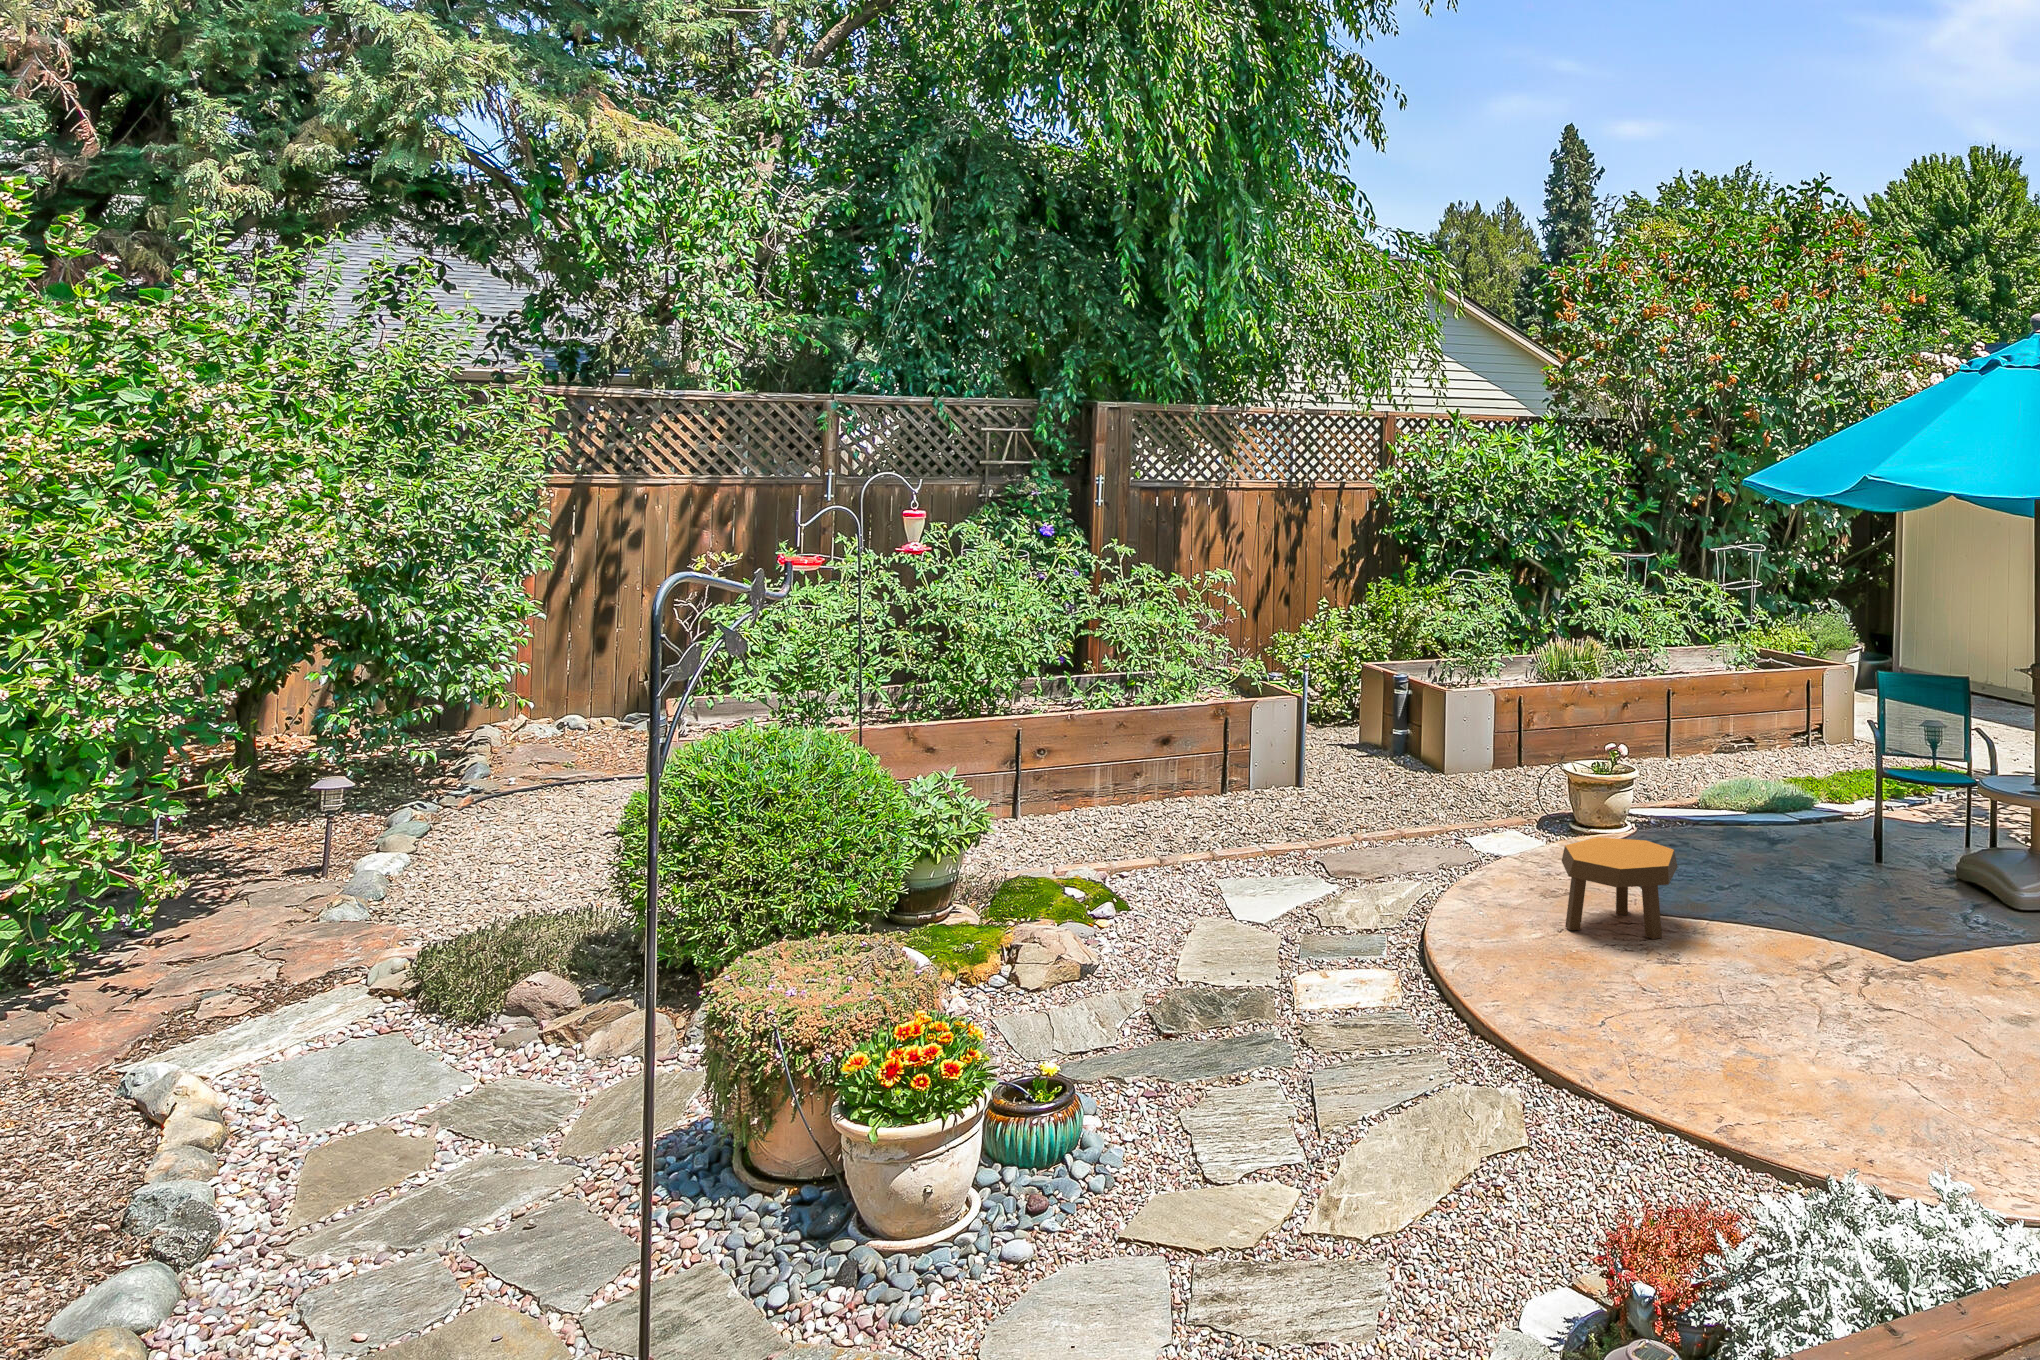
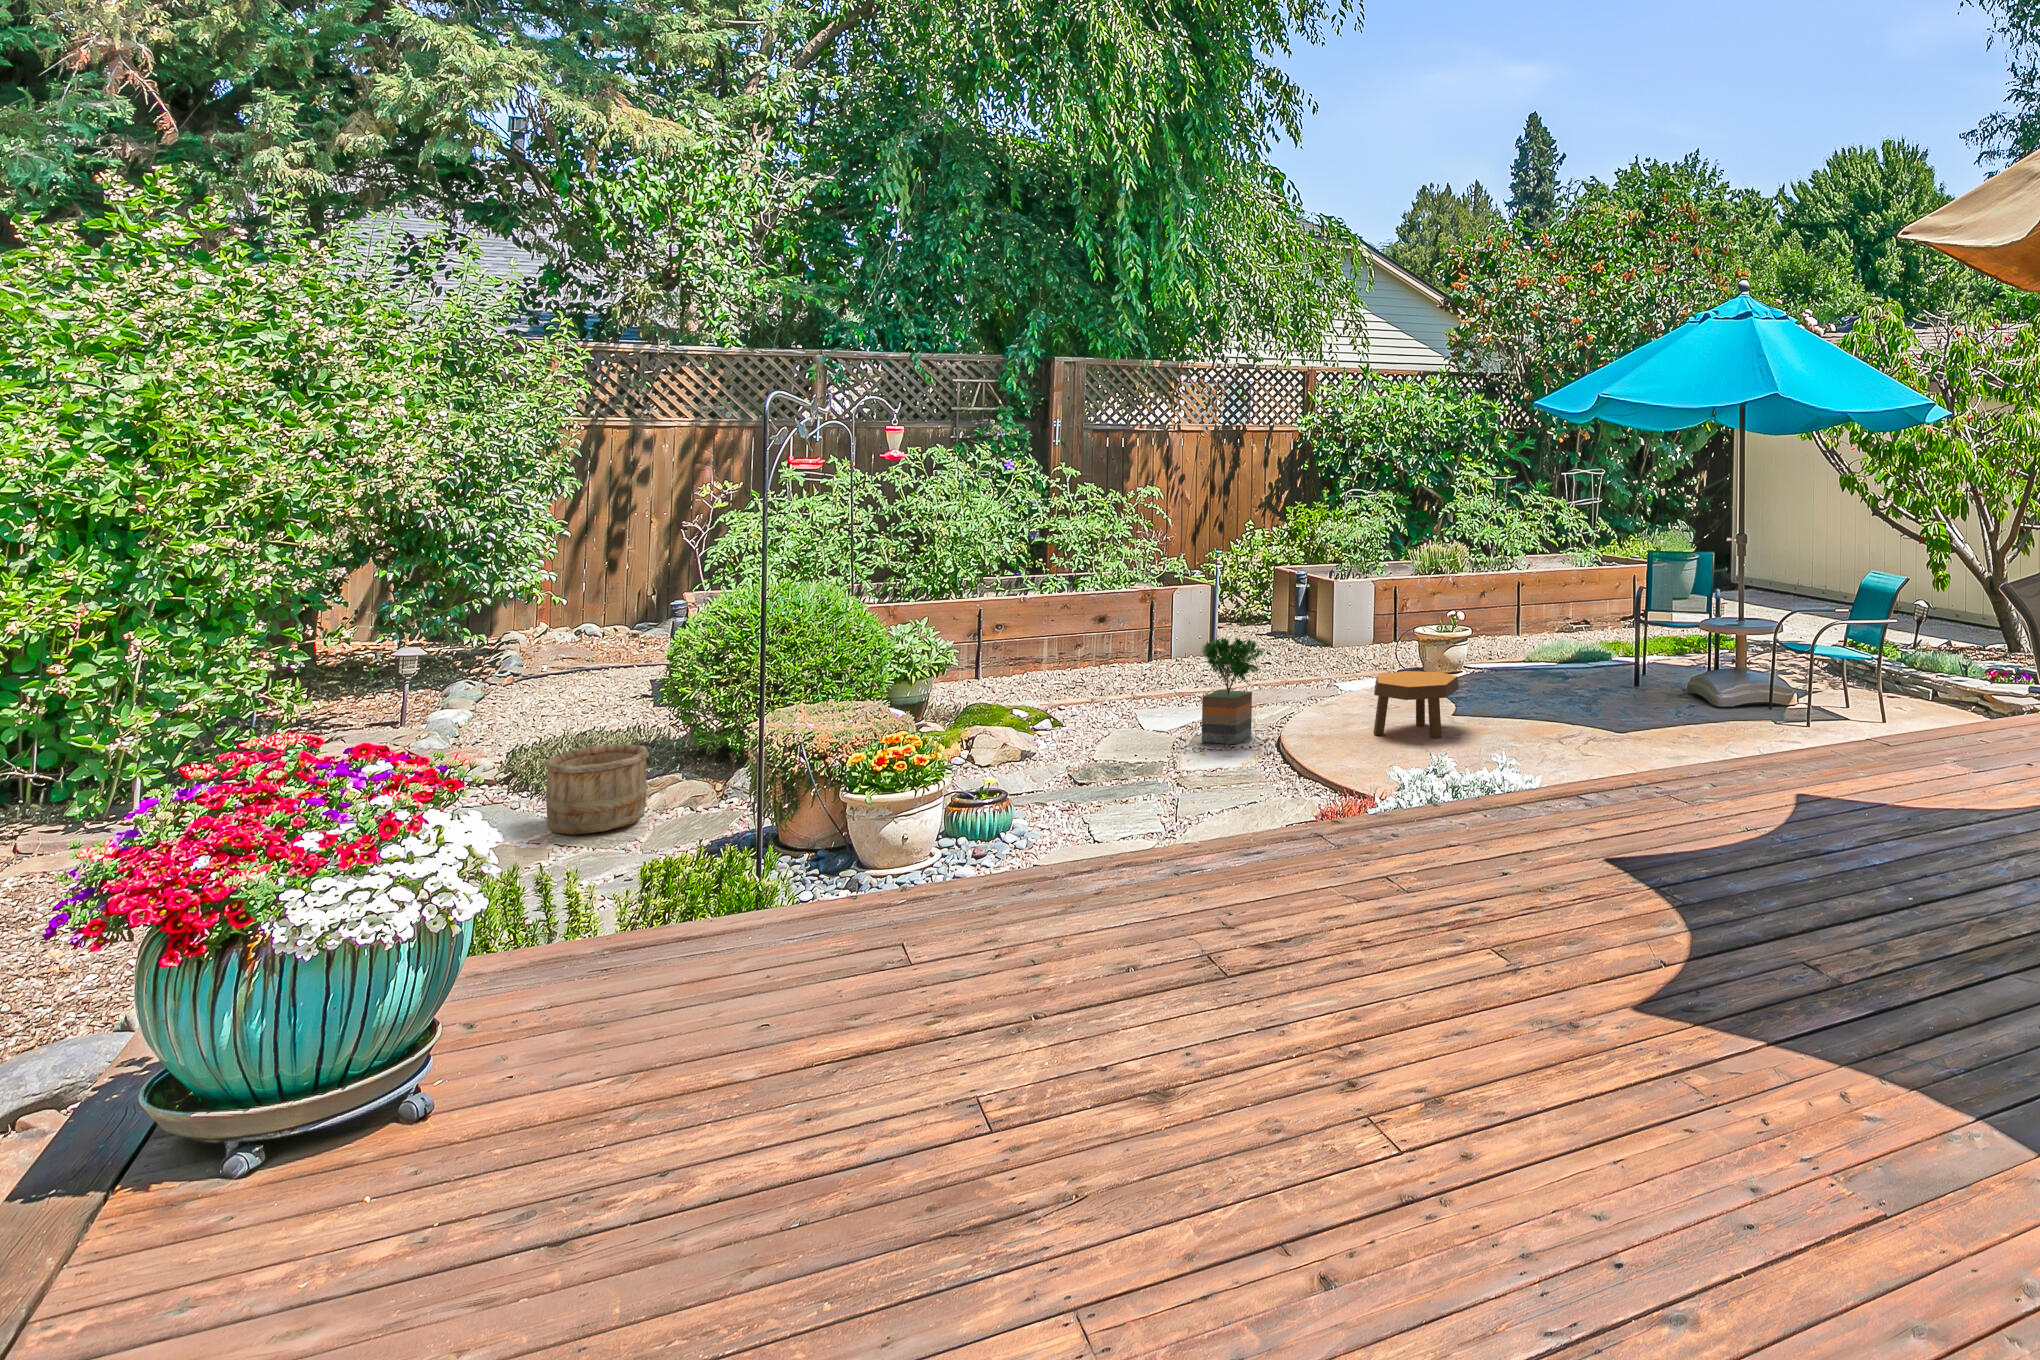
potted tree: none [1333,790,1421,942] -> present [1202,637,1264,744]
wooden bucket: none [496,950,634,1090] -> present [544,744,650,835]

